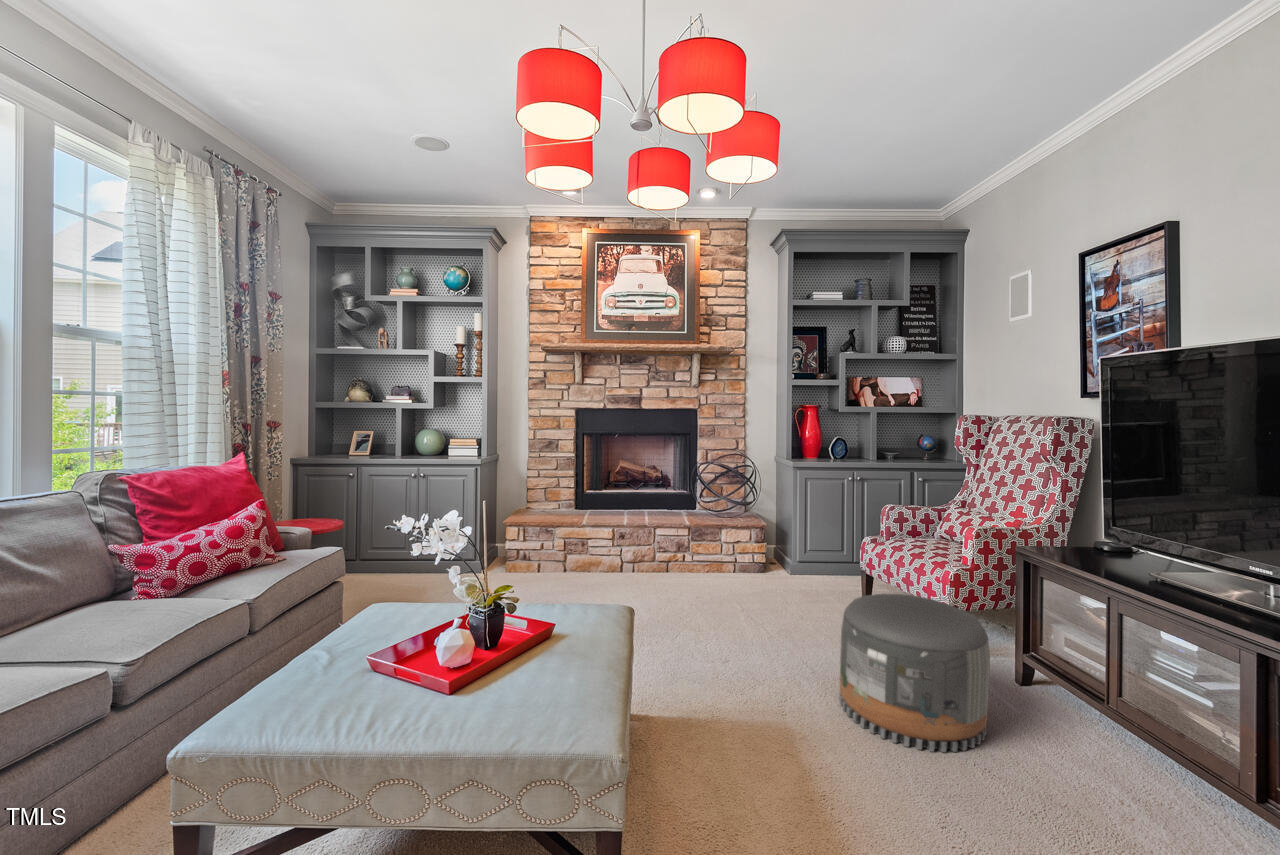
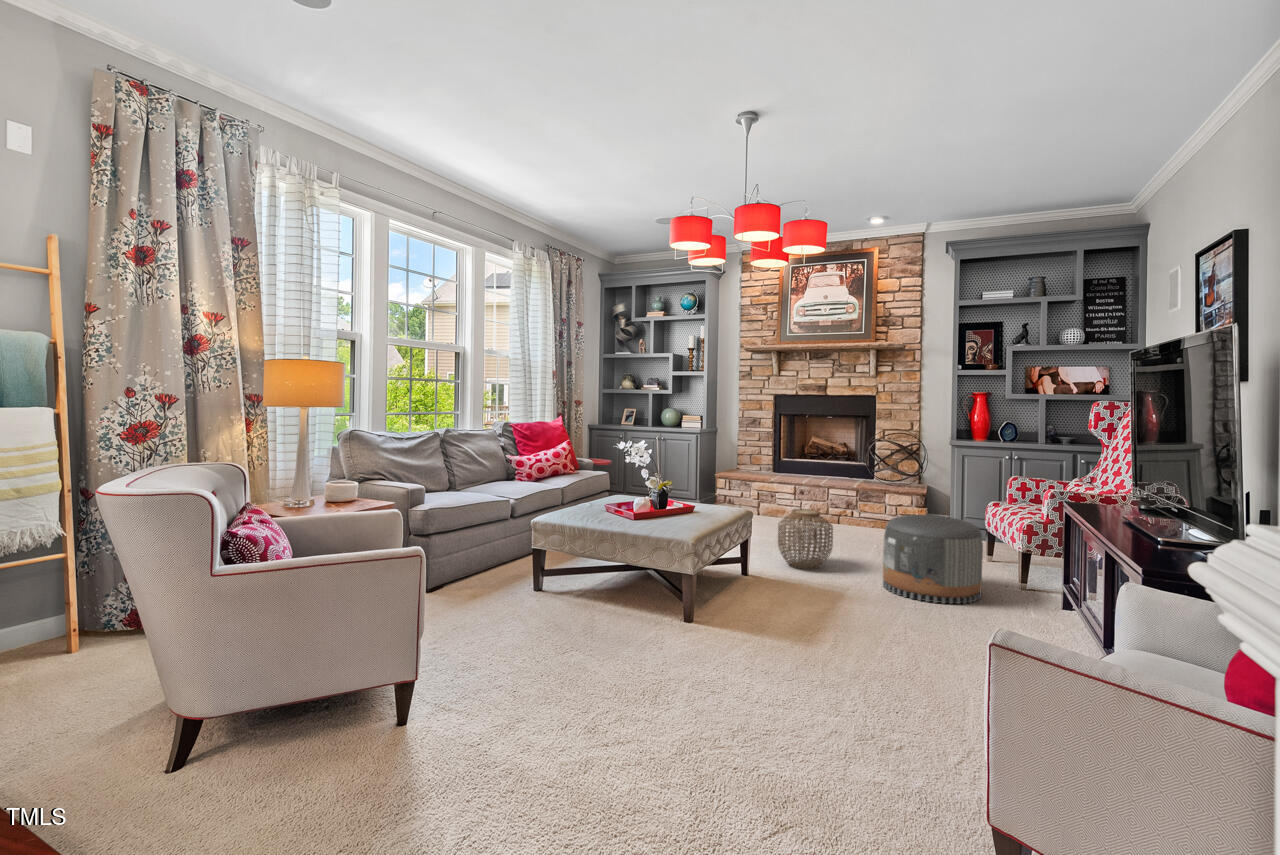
woven basket: none [668,596,753,699] -> present [778,509,833,569]

